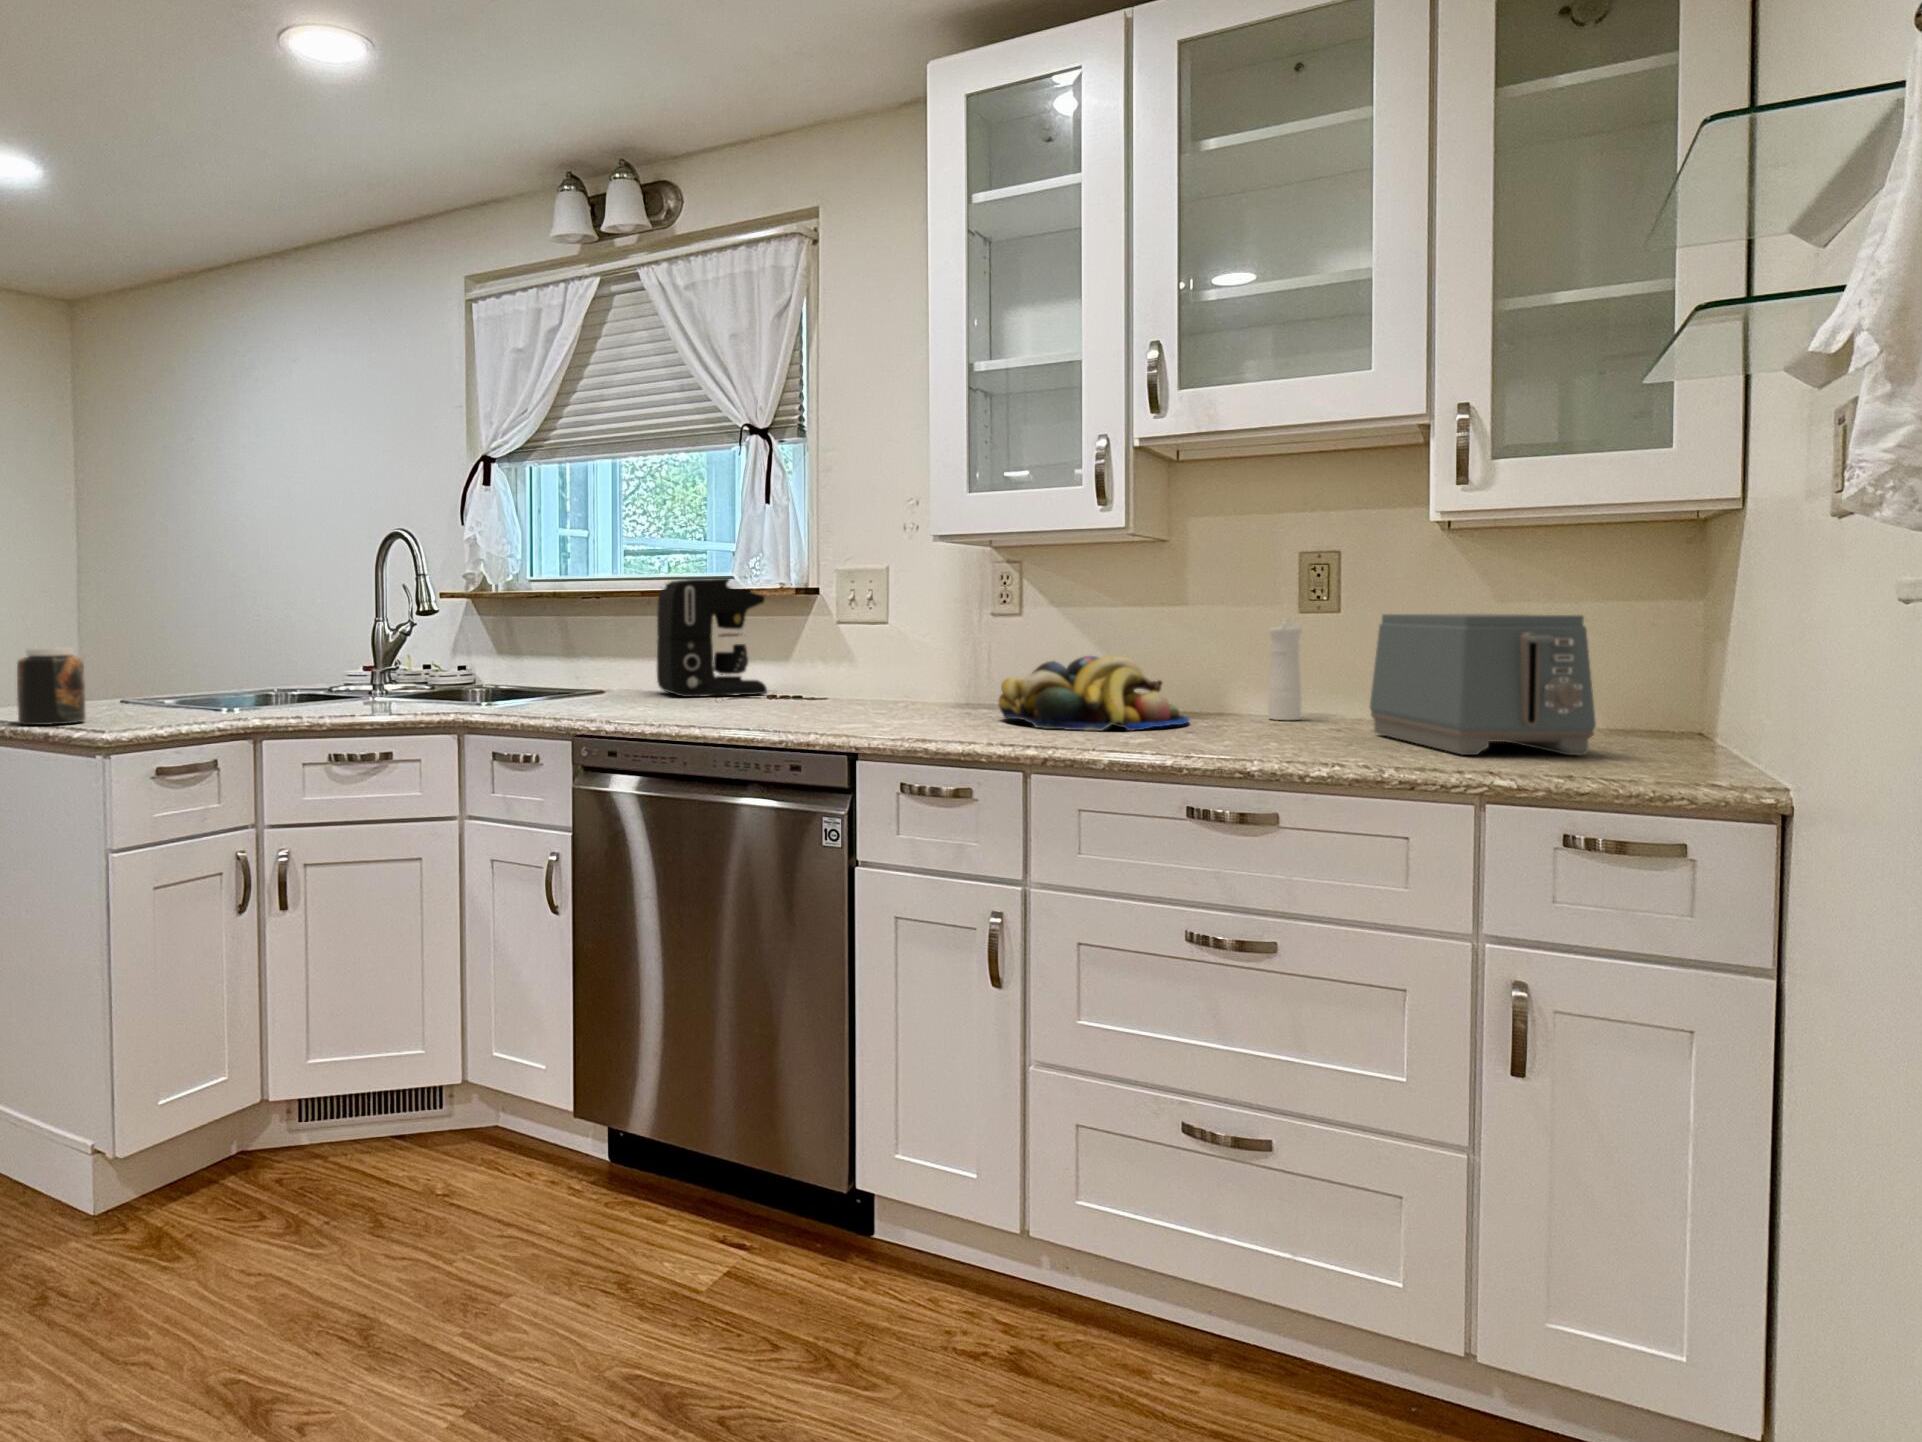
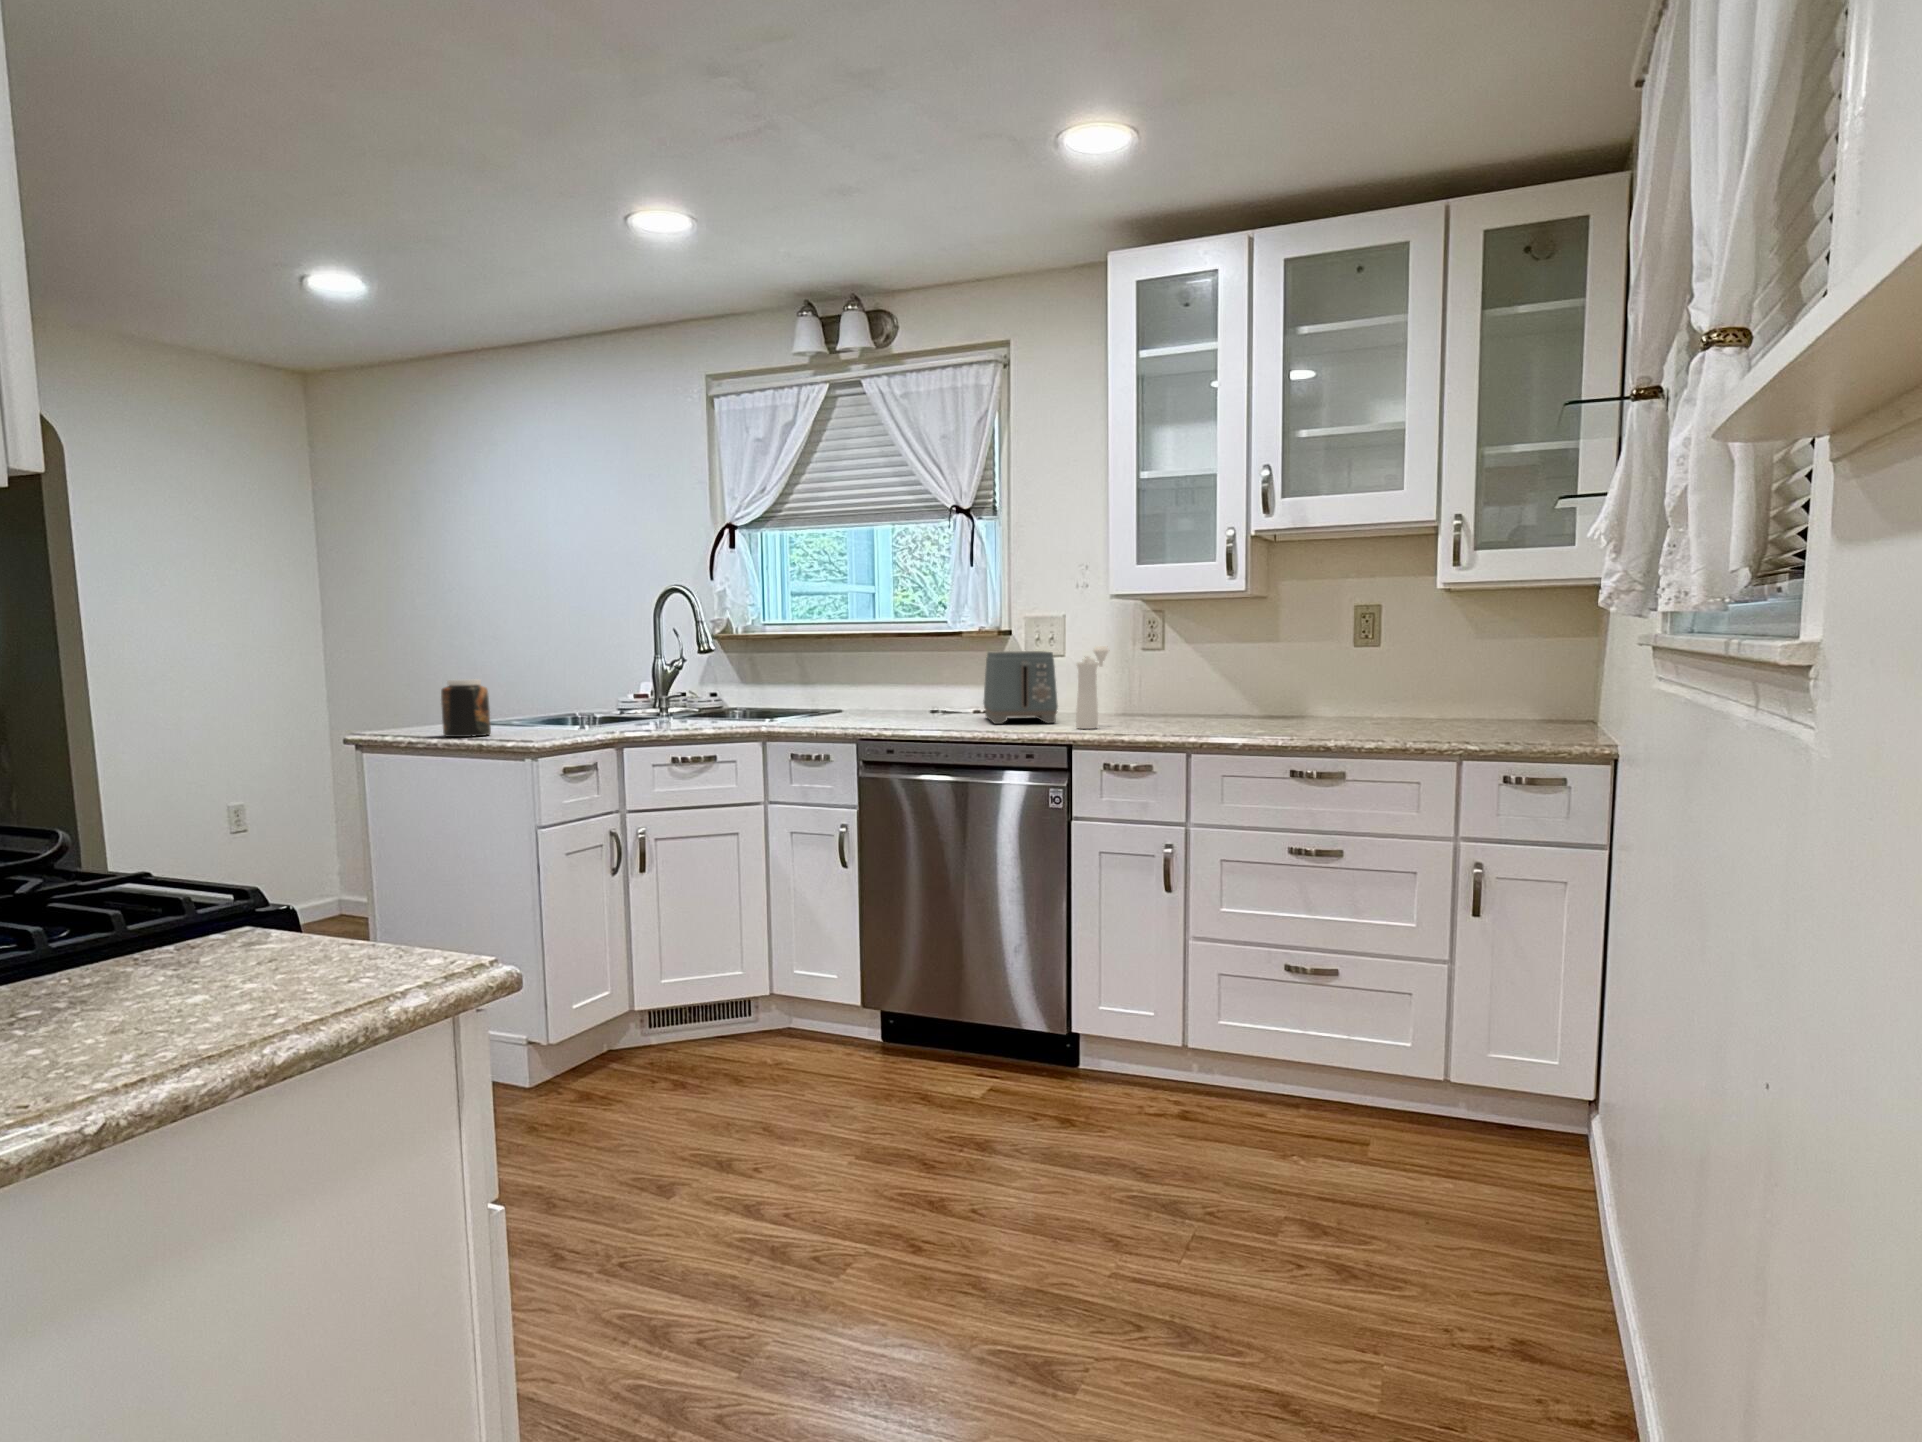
coffee maker: present [657,578,767,697] -> none [878,623,965,713]
toaster: present [1370,614,1596,755] -> present [983,651,1058,724]
pepper mill: present [1268,618,1302,720] -> present [1076,646,1109,729]
fruit bowl: present [999,655,1189,731] -> none [1154,678,1282,728]

